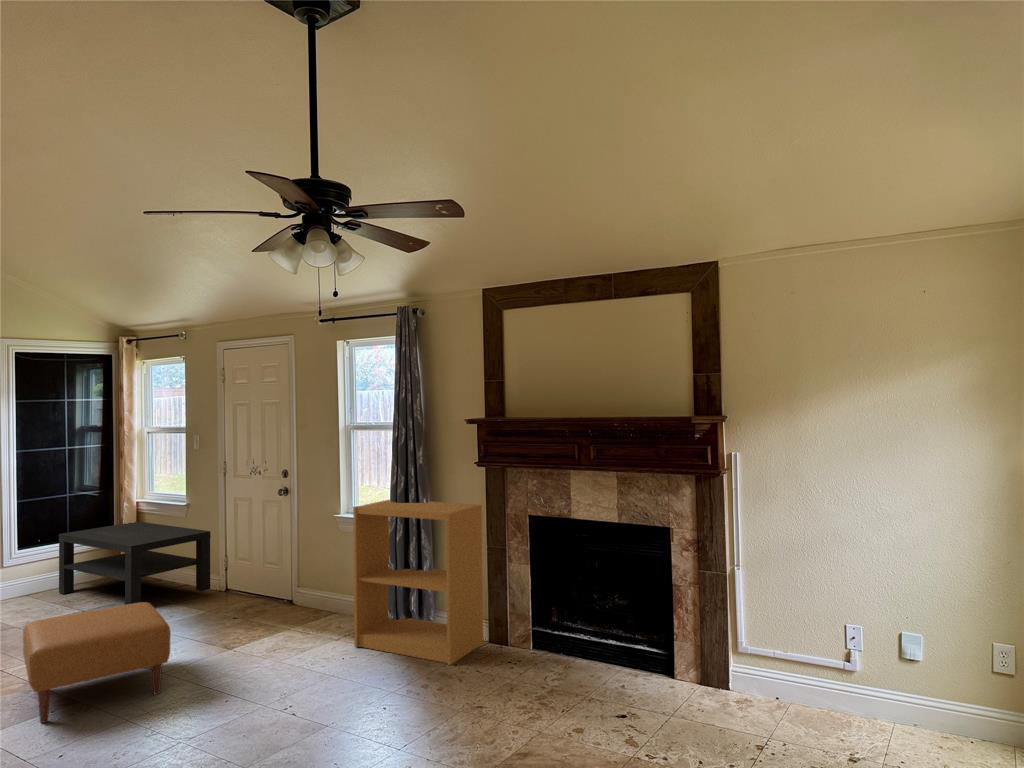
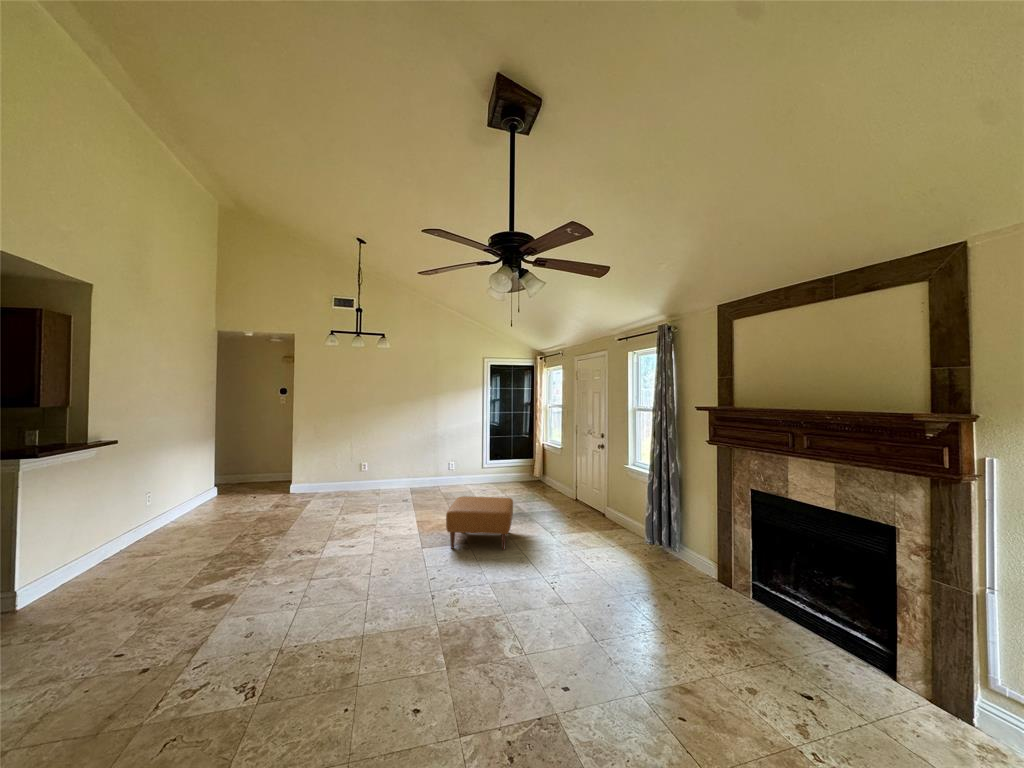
bookshelf: present [353,500,483,665] -> none [620,460,715,590]
coffee table: present [59,522,211,605] -> none [503,454,568,501]

